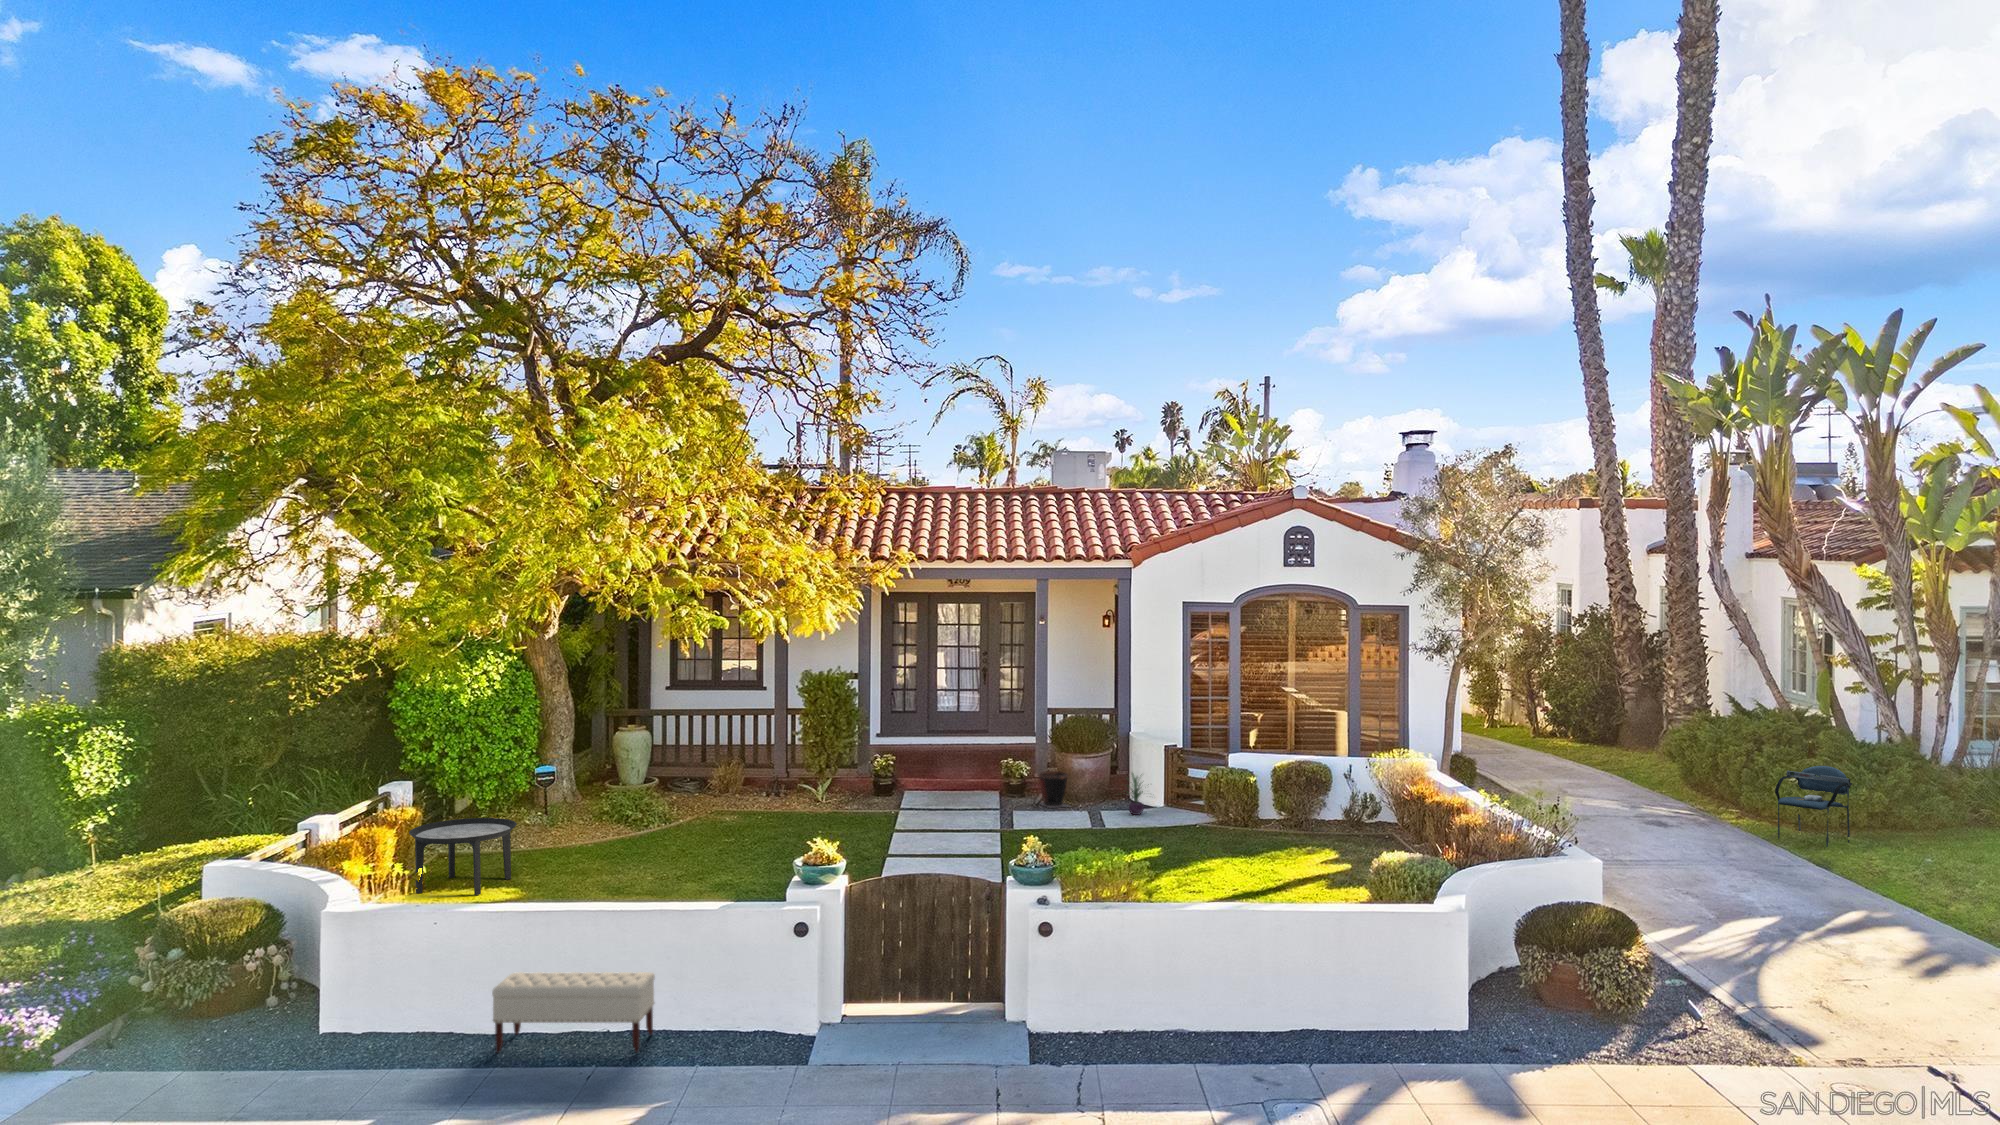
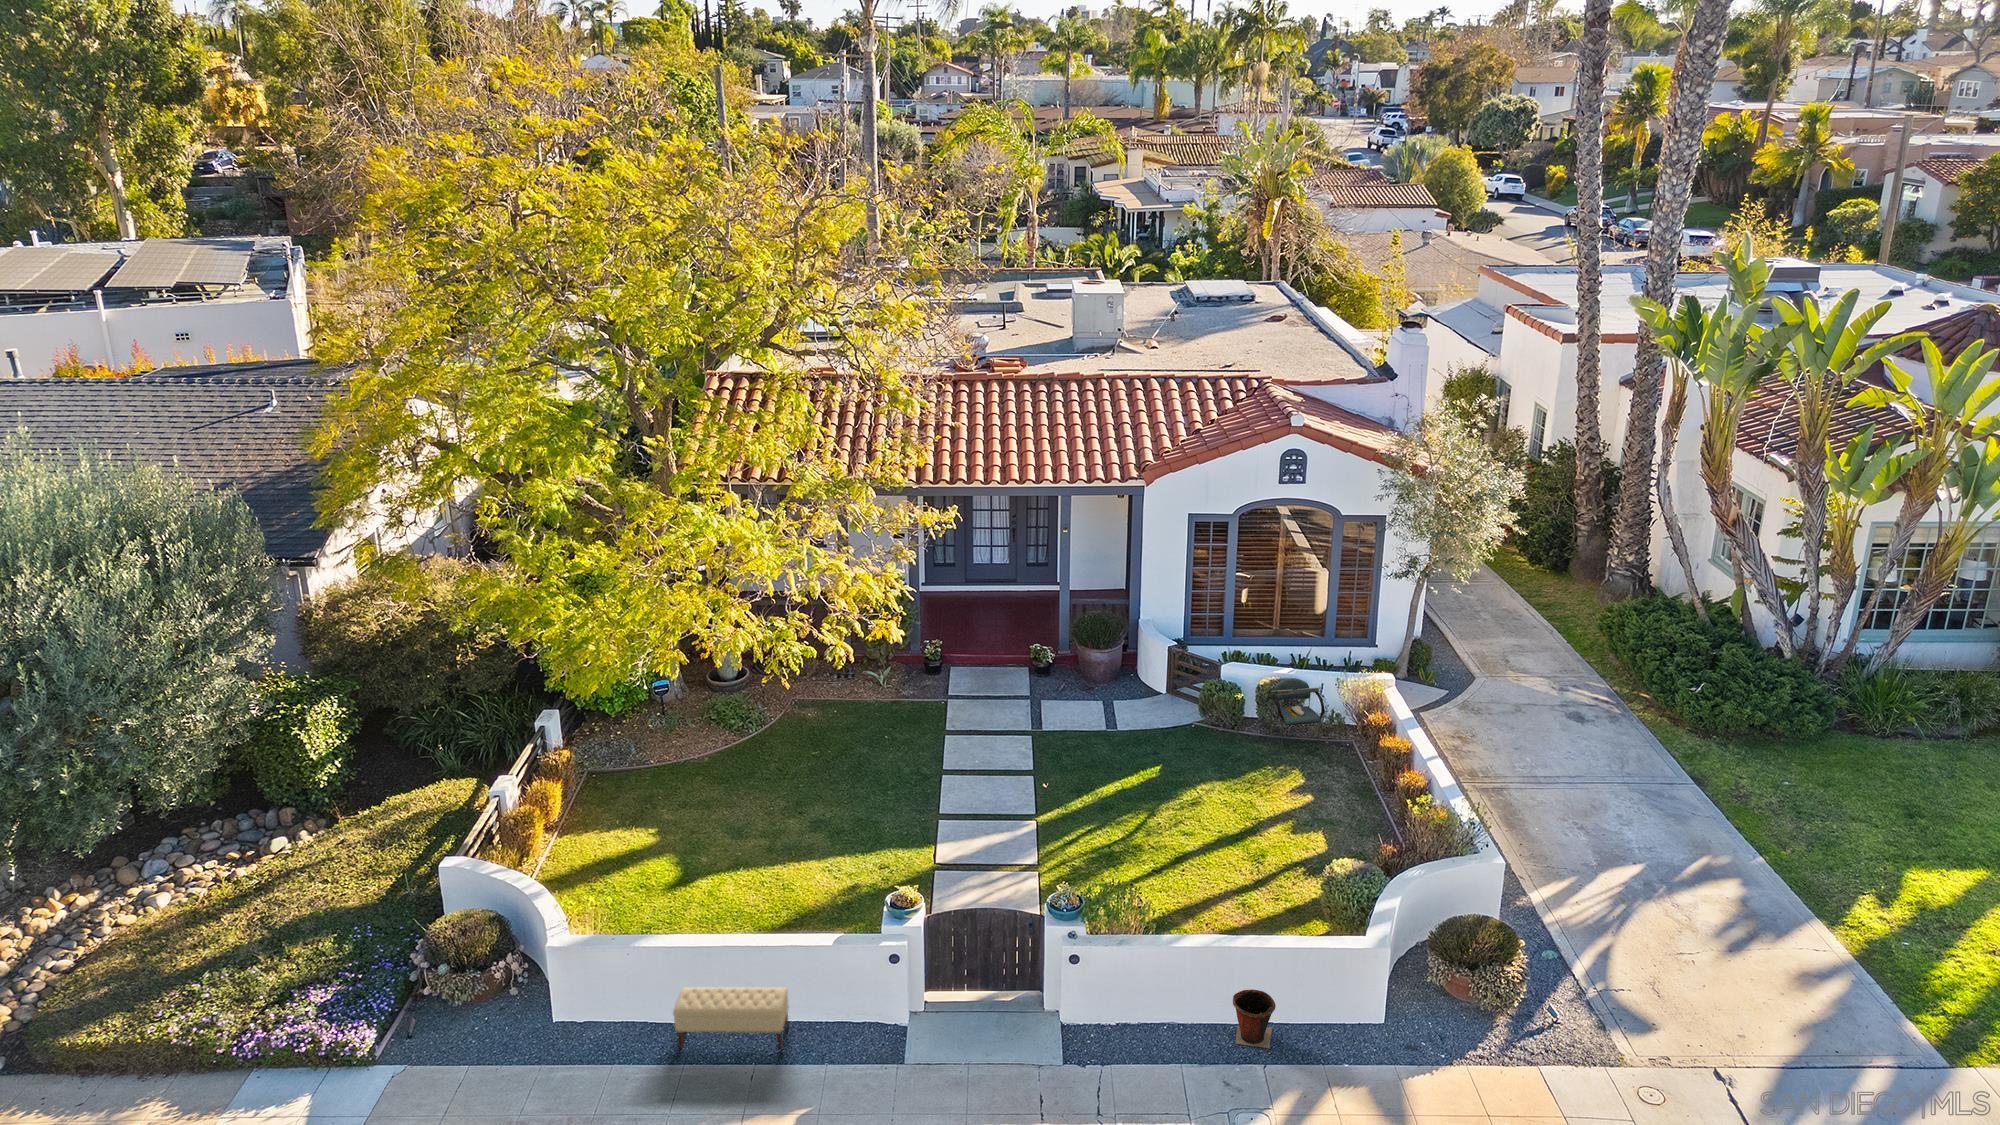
chair: present [1775,766,1852,847] -> present [1269,678,1325,751]
waste bin: present [1038,771,1068,808] -> present [1233,990,1276,1048]
decorative plant: present [1129,773,1143,815] -> none [1122,665,1158,701]
round table: present [409,818,517,895] -> none [559,760,643,836]

